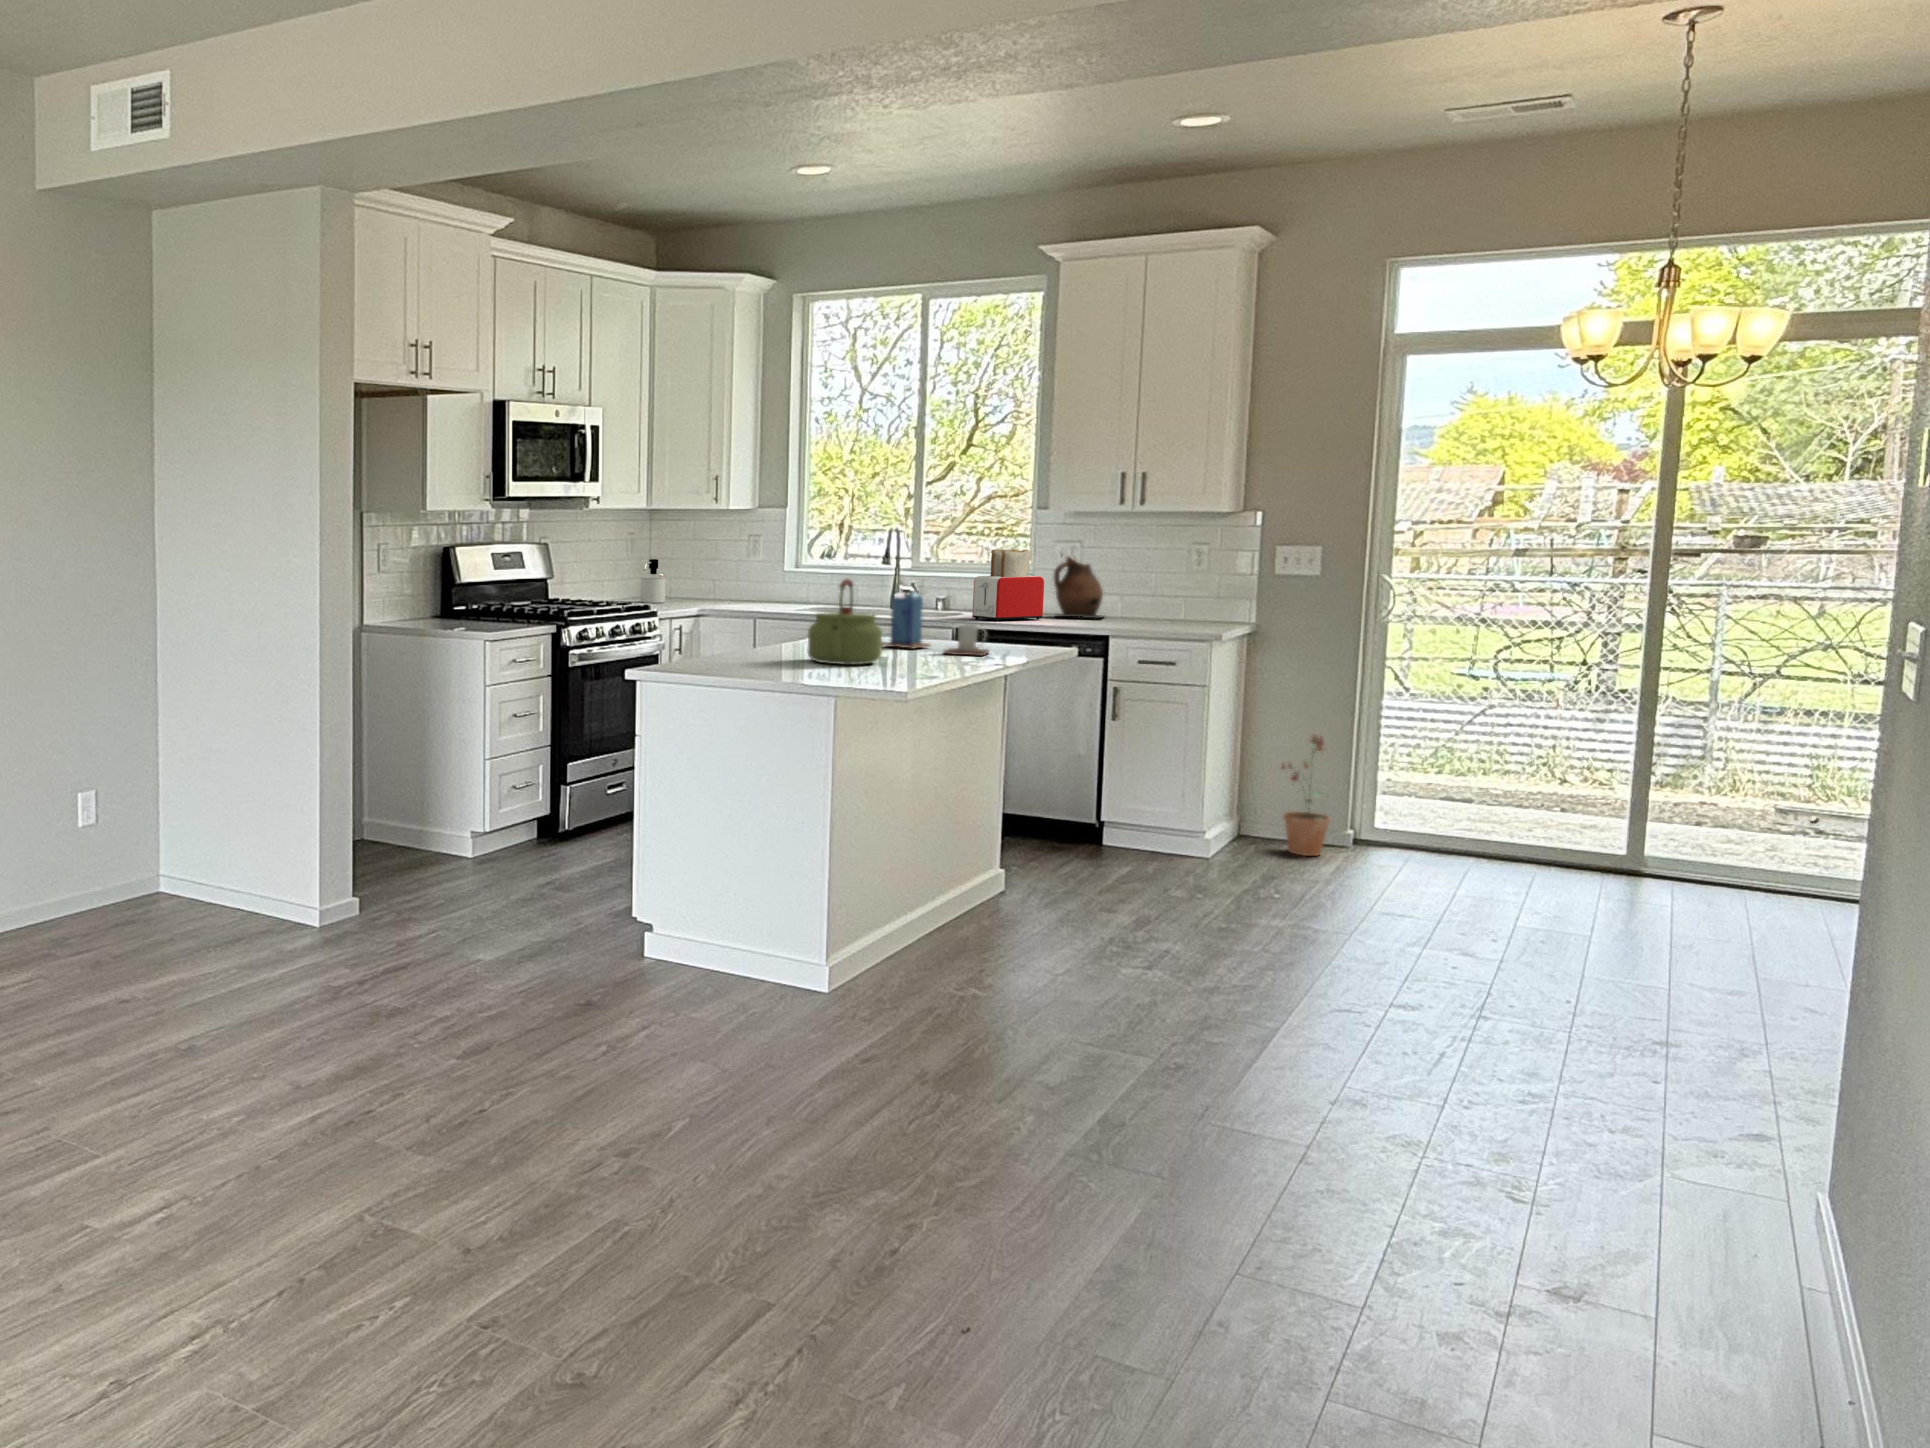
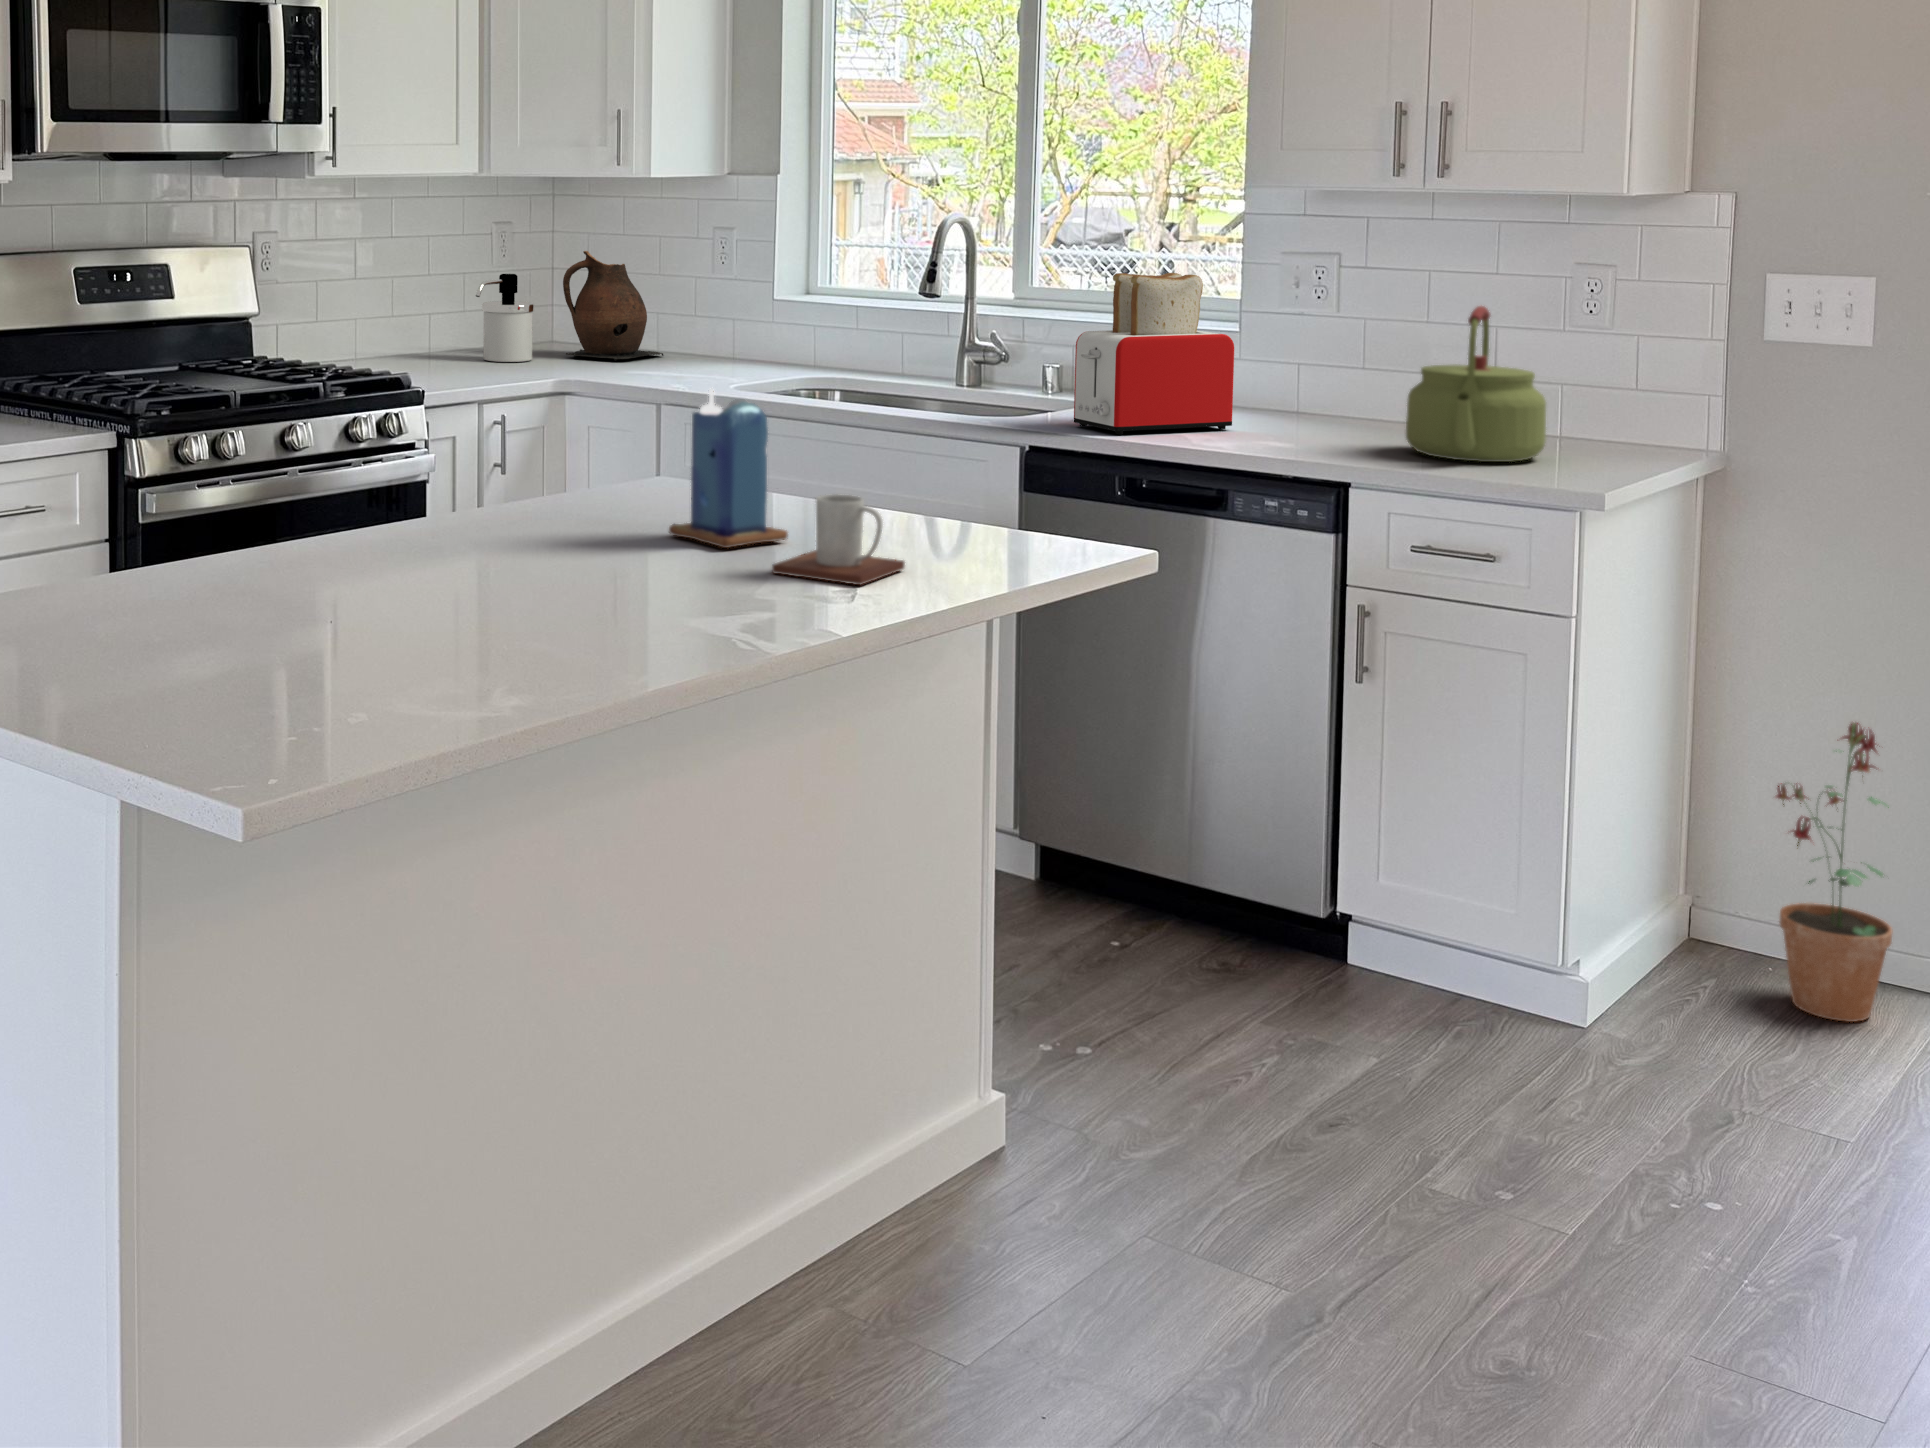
ceramic pitcher: present [1054,557,1103,618] -> present [563,251,663,361]
kettle: present [807,579,882,665] -> present [1406,306,1546,462]

